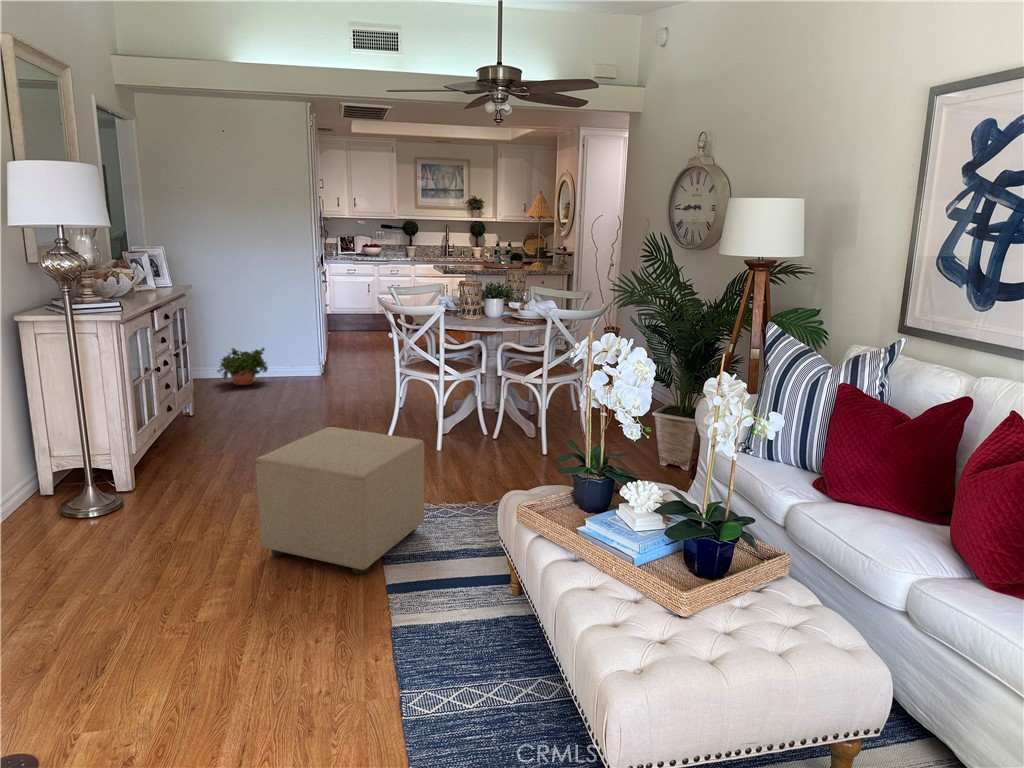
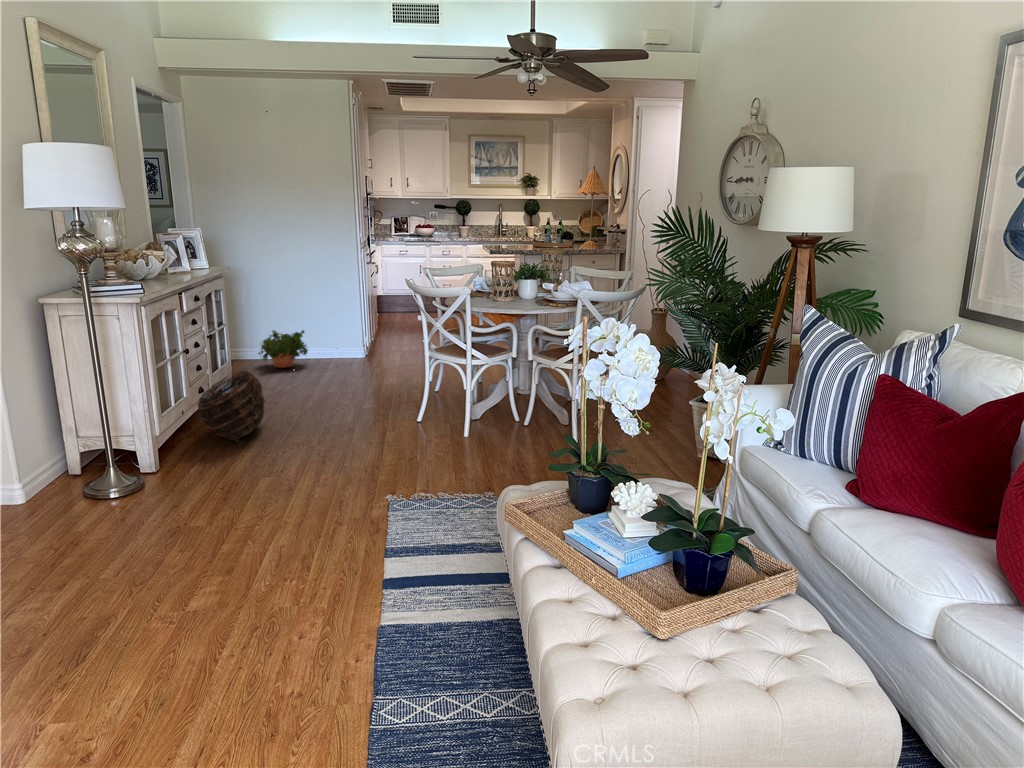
basket: none [172,387,237,456] -> present [198,371,265,440]
ottoman: present [256,427,424,575] -> none [256,414,433,568]

